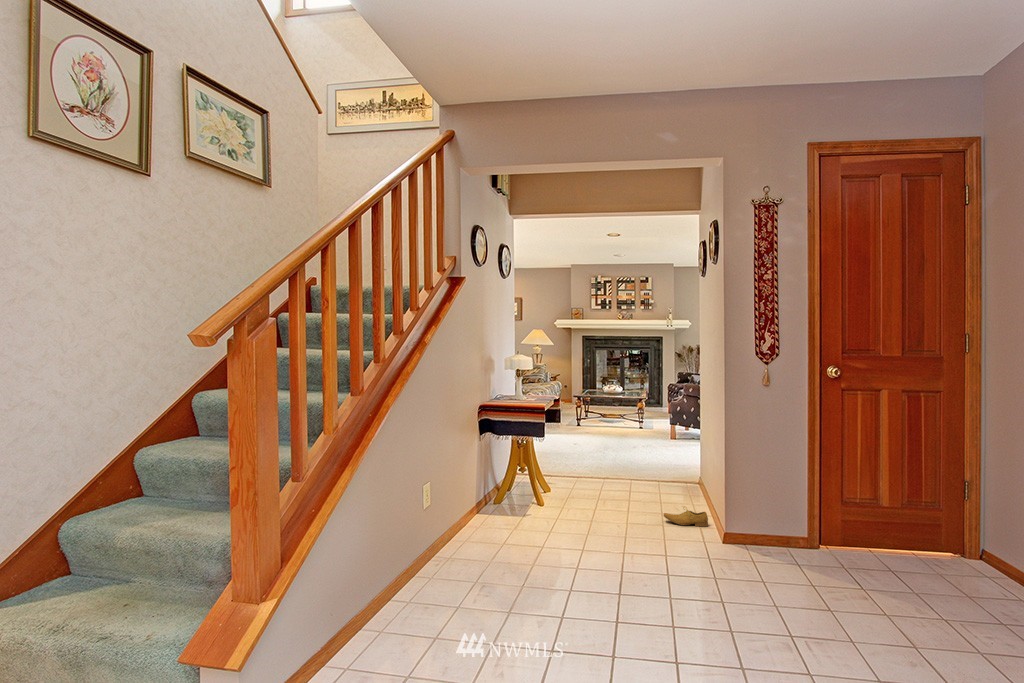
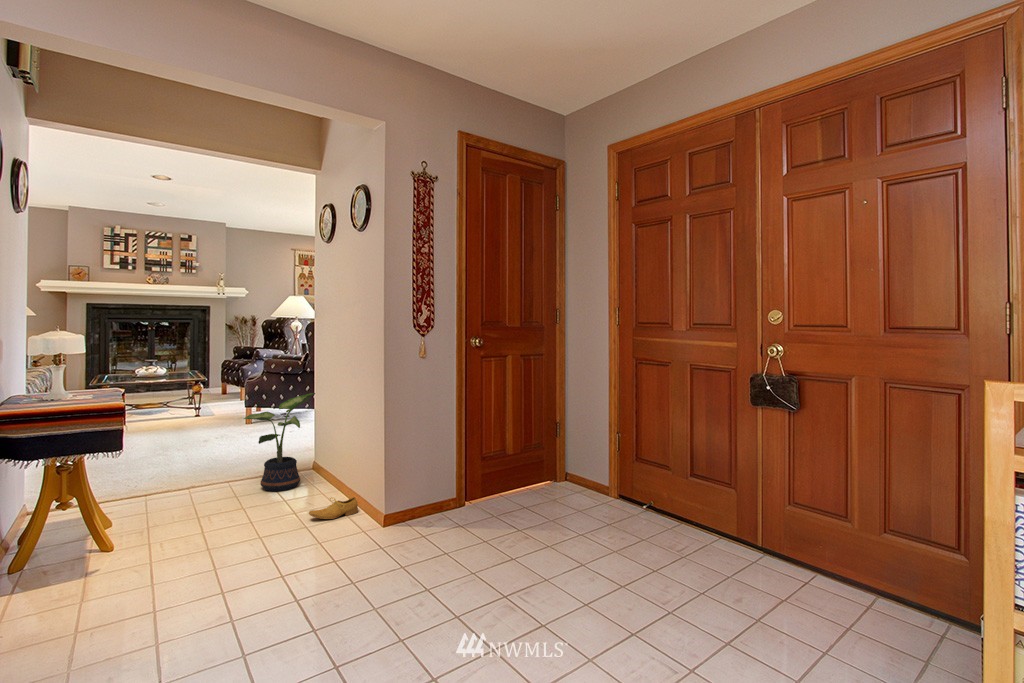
potted plant: none [634,414,696,496] -> present [244,393,315,491]

